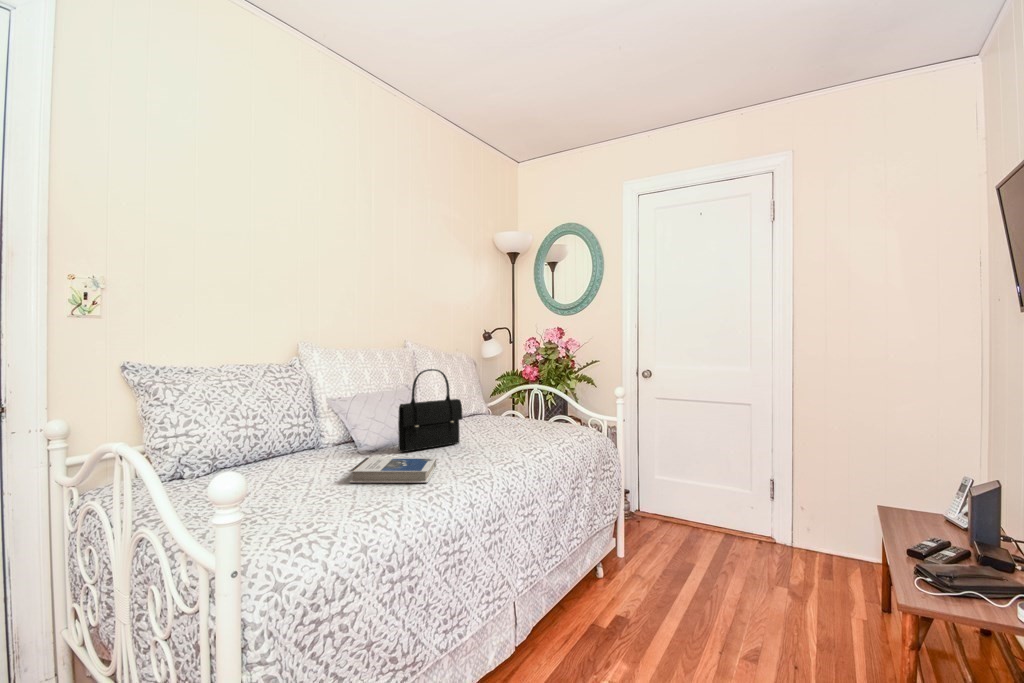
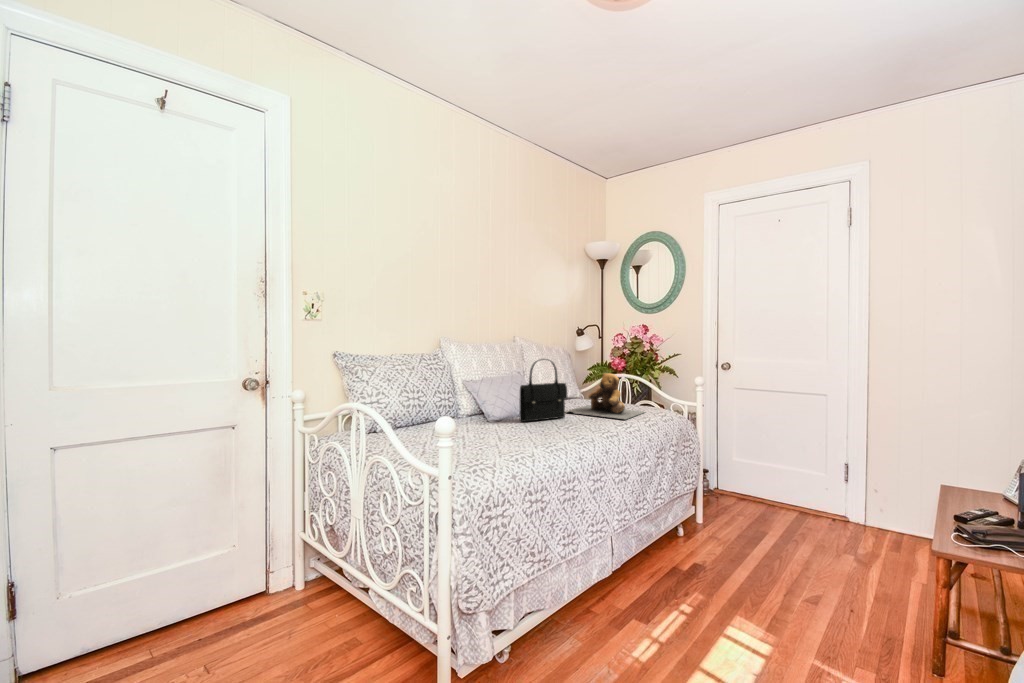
teddy bear: none [461,385,560,443] -> present [565,373,644,419]
hardback book: present [349,457,437,483] -> none [492,423,552,441]

